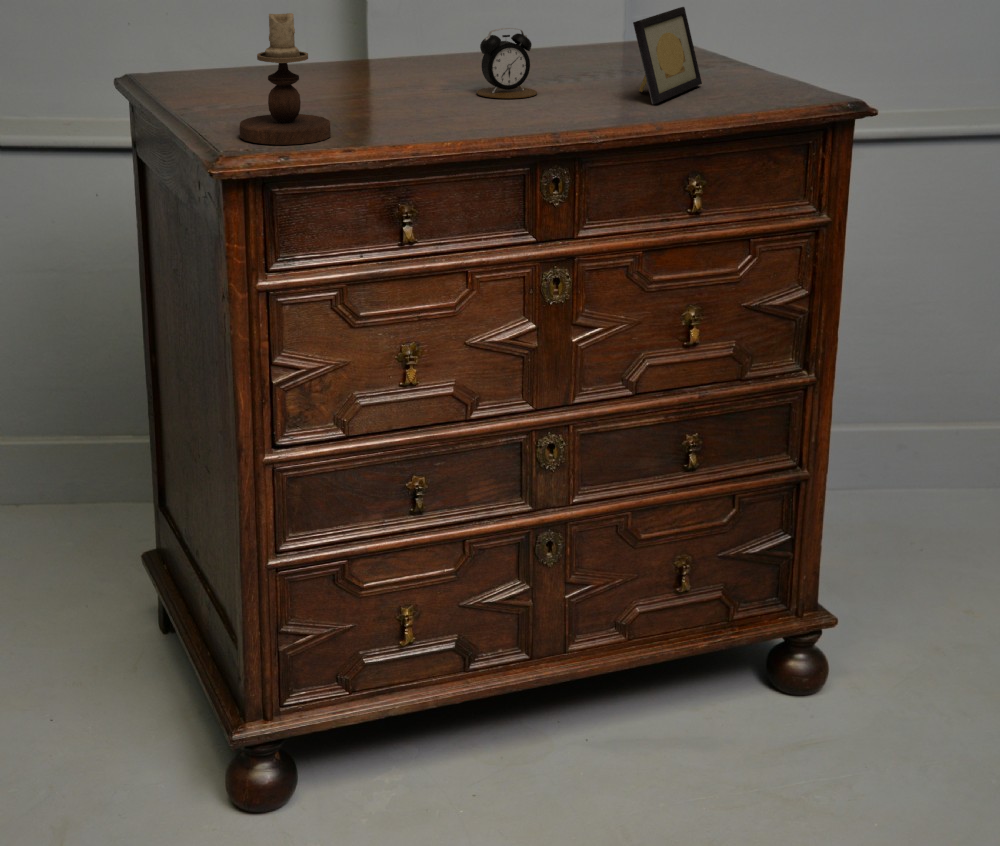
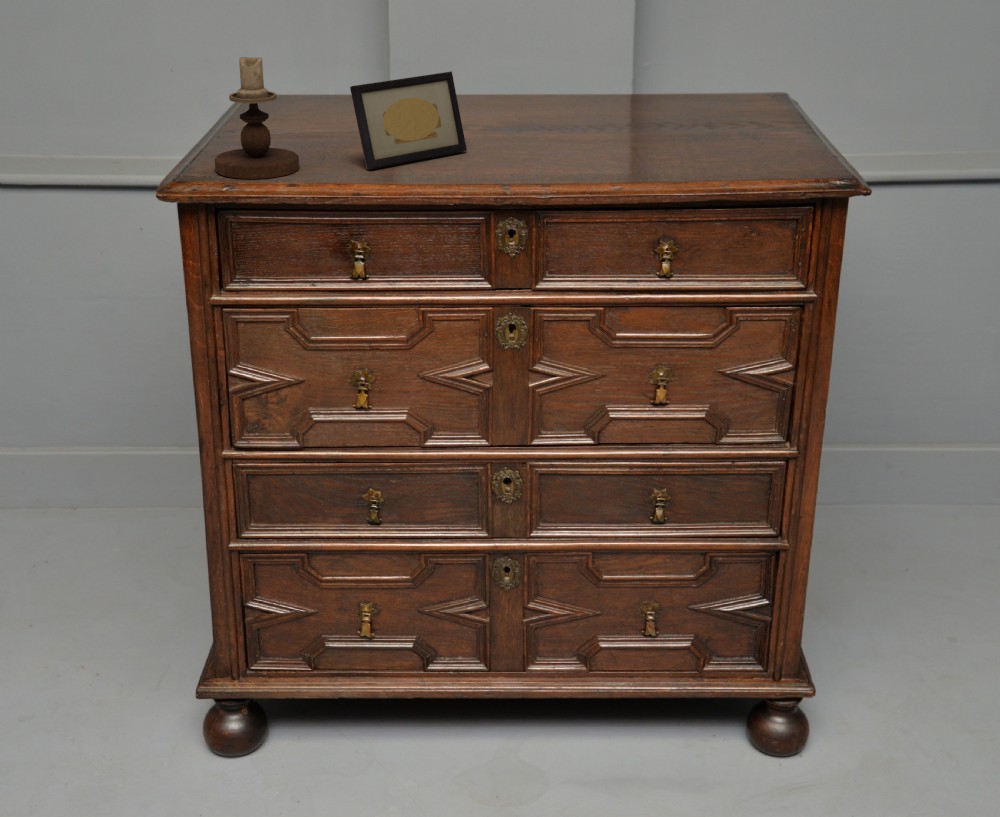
picture frame: present [633,7,702,104] -> present [350,72,467,169]
alarm clock: present [477,28,537,98] -> none [500,78,557,147]

